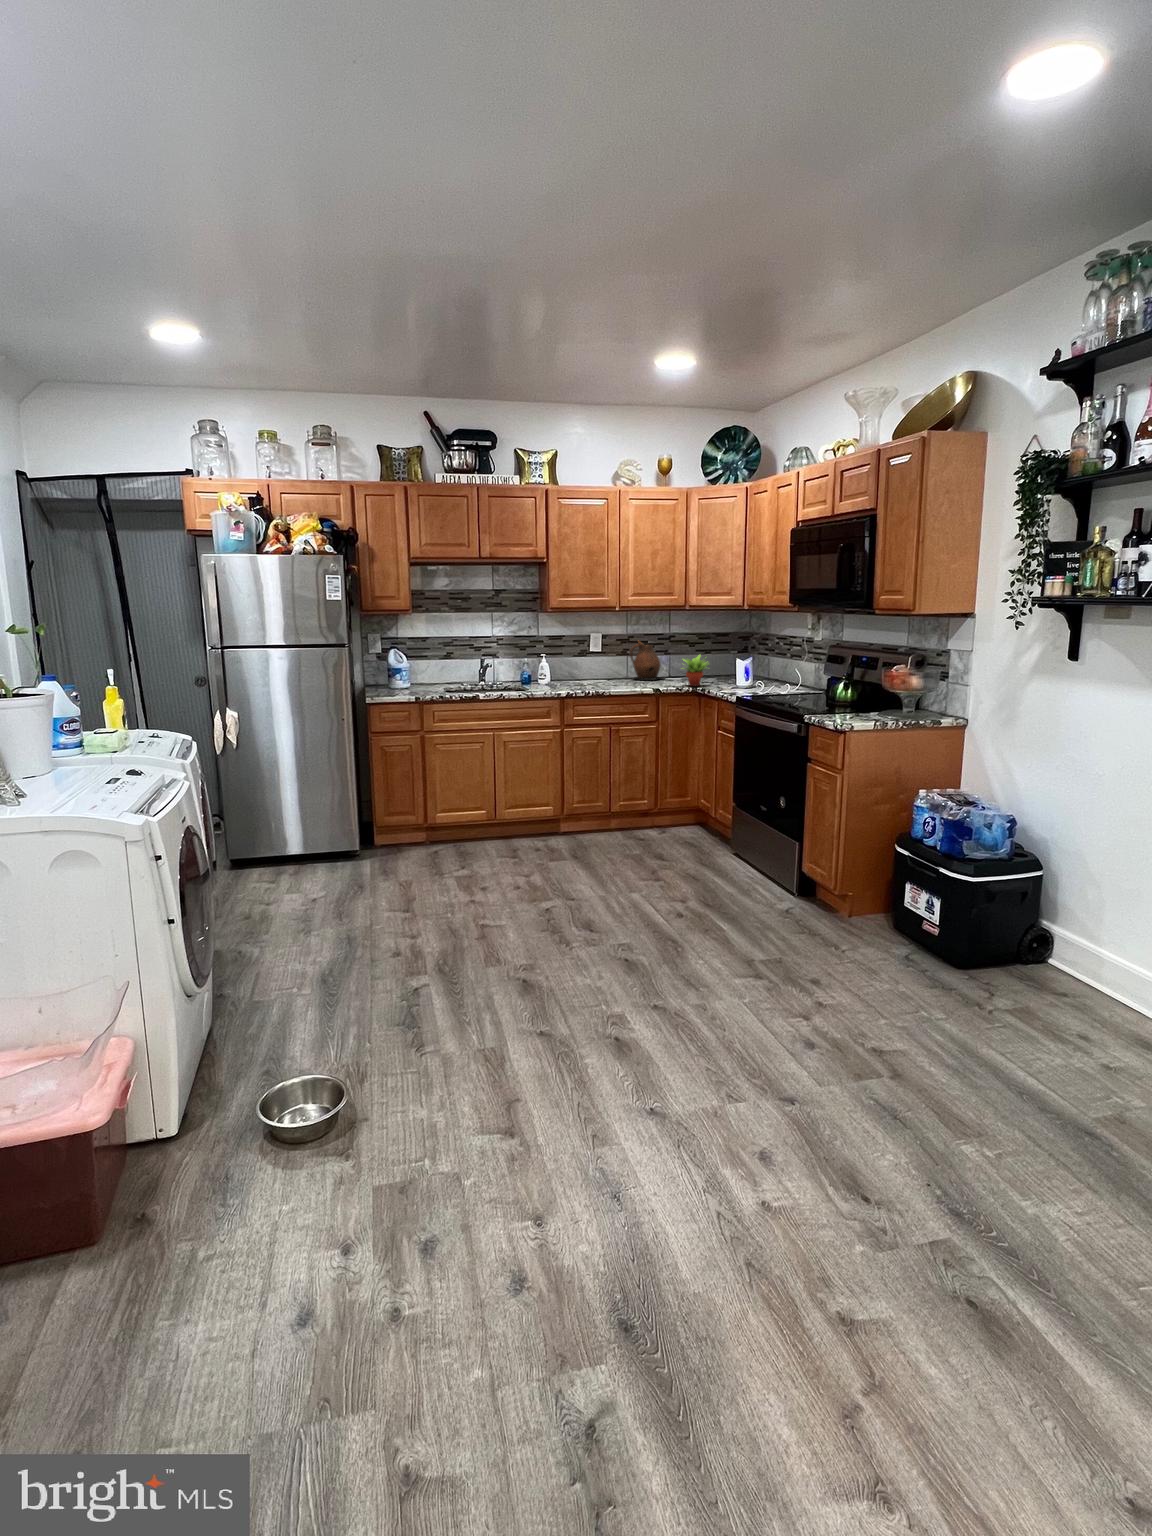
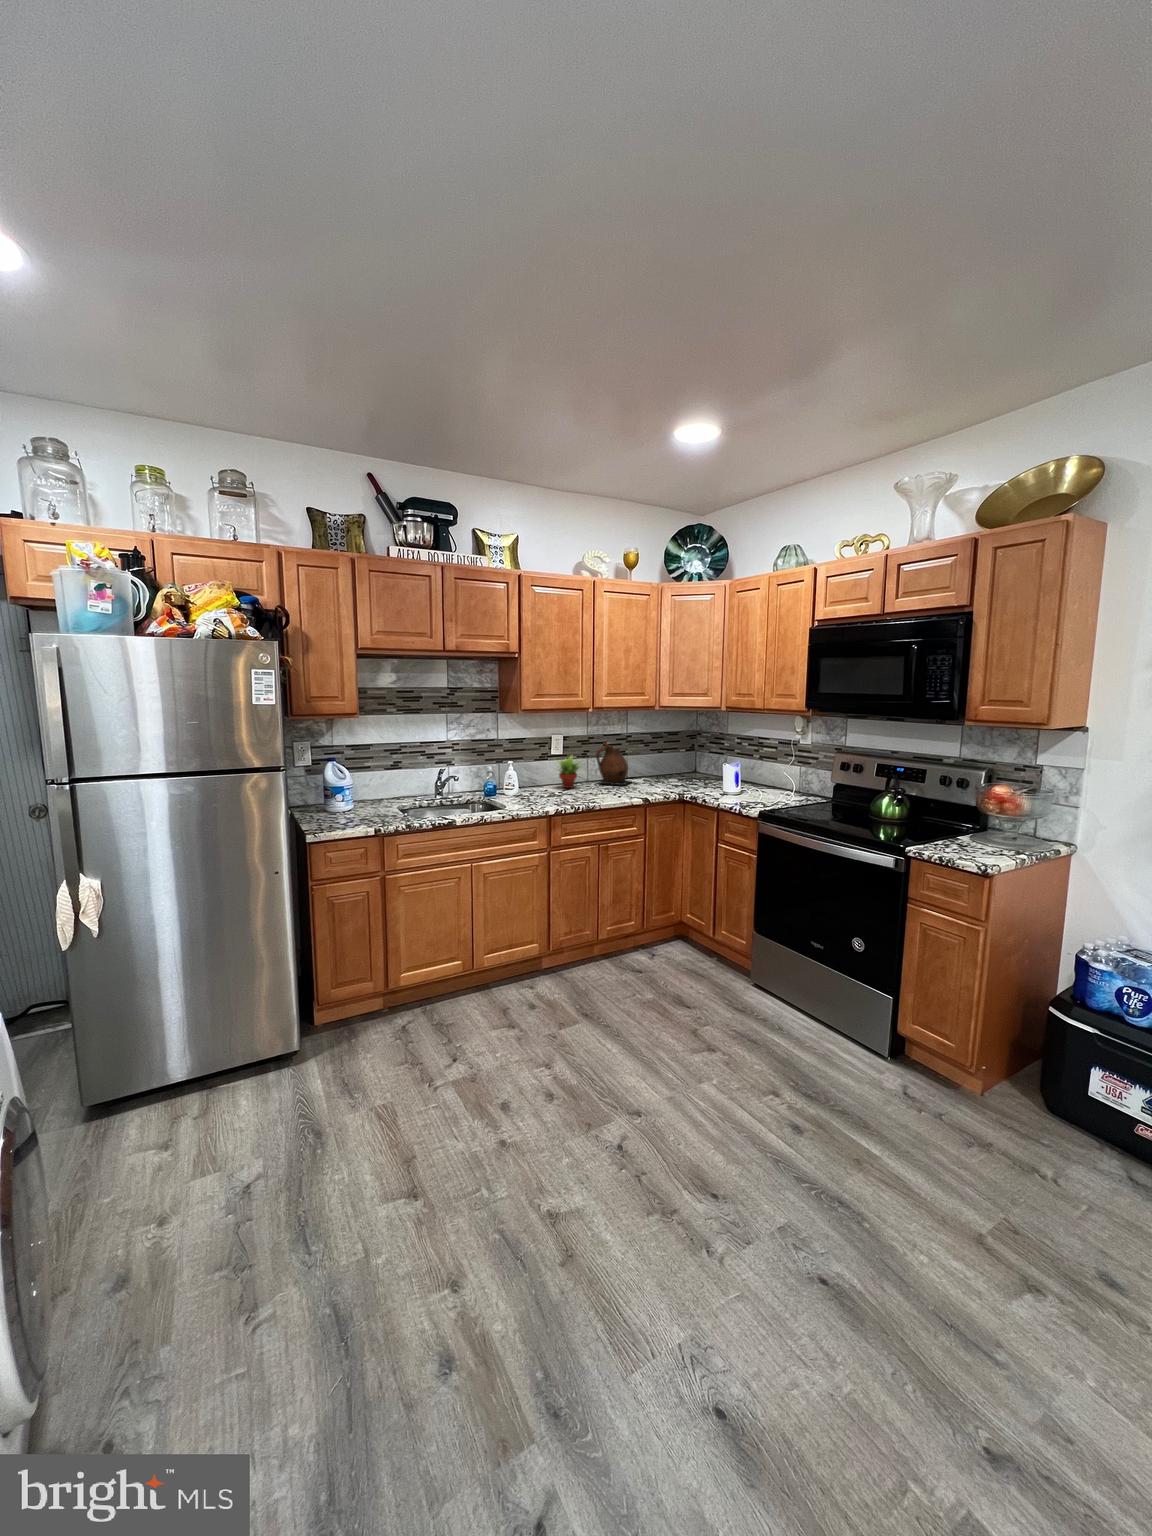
succulent plant: present [683,655,707,686] -> present [557,755,582,788]

